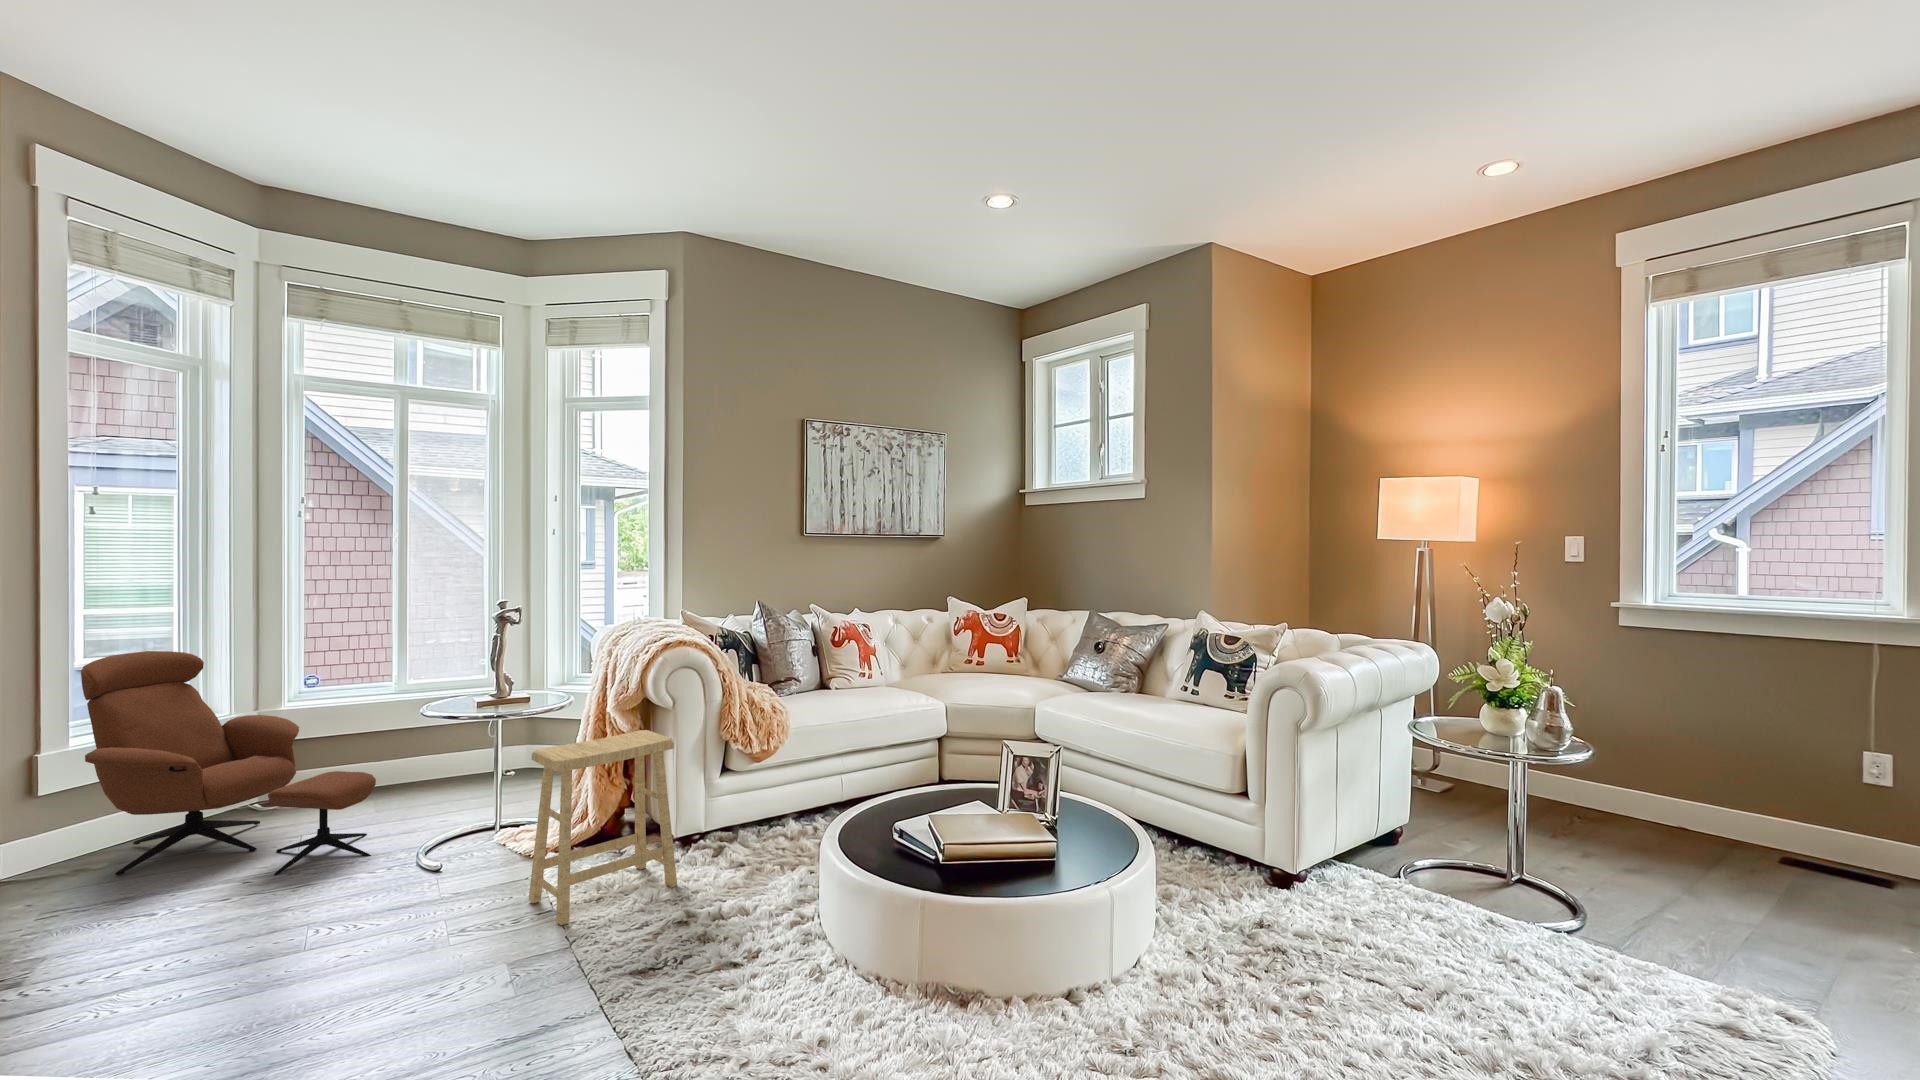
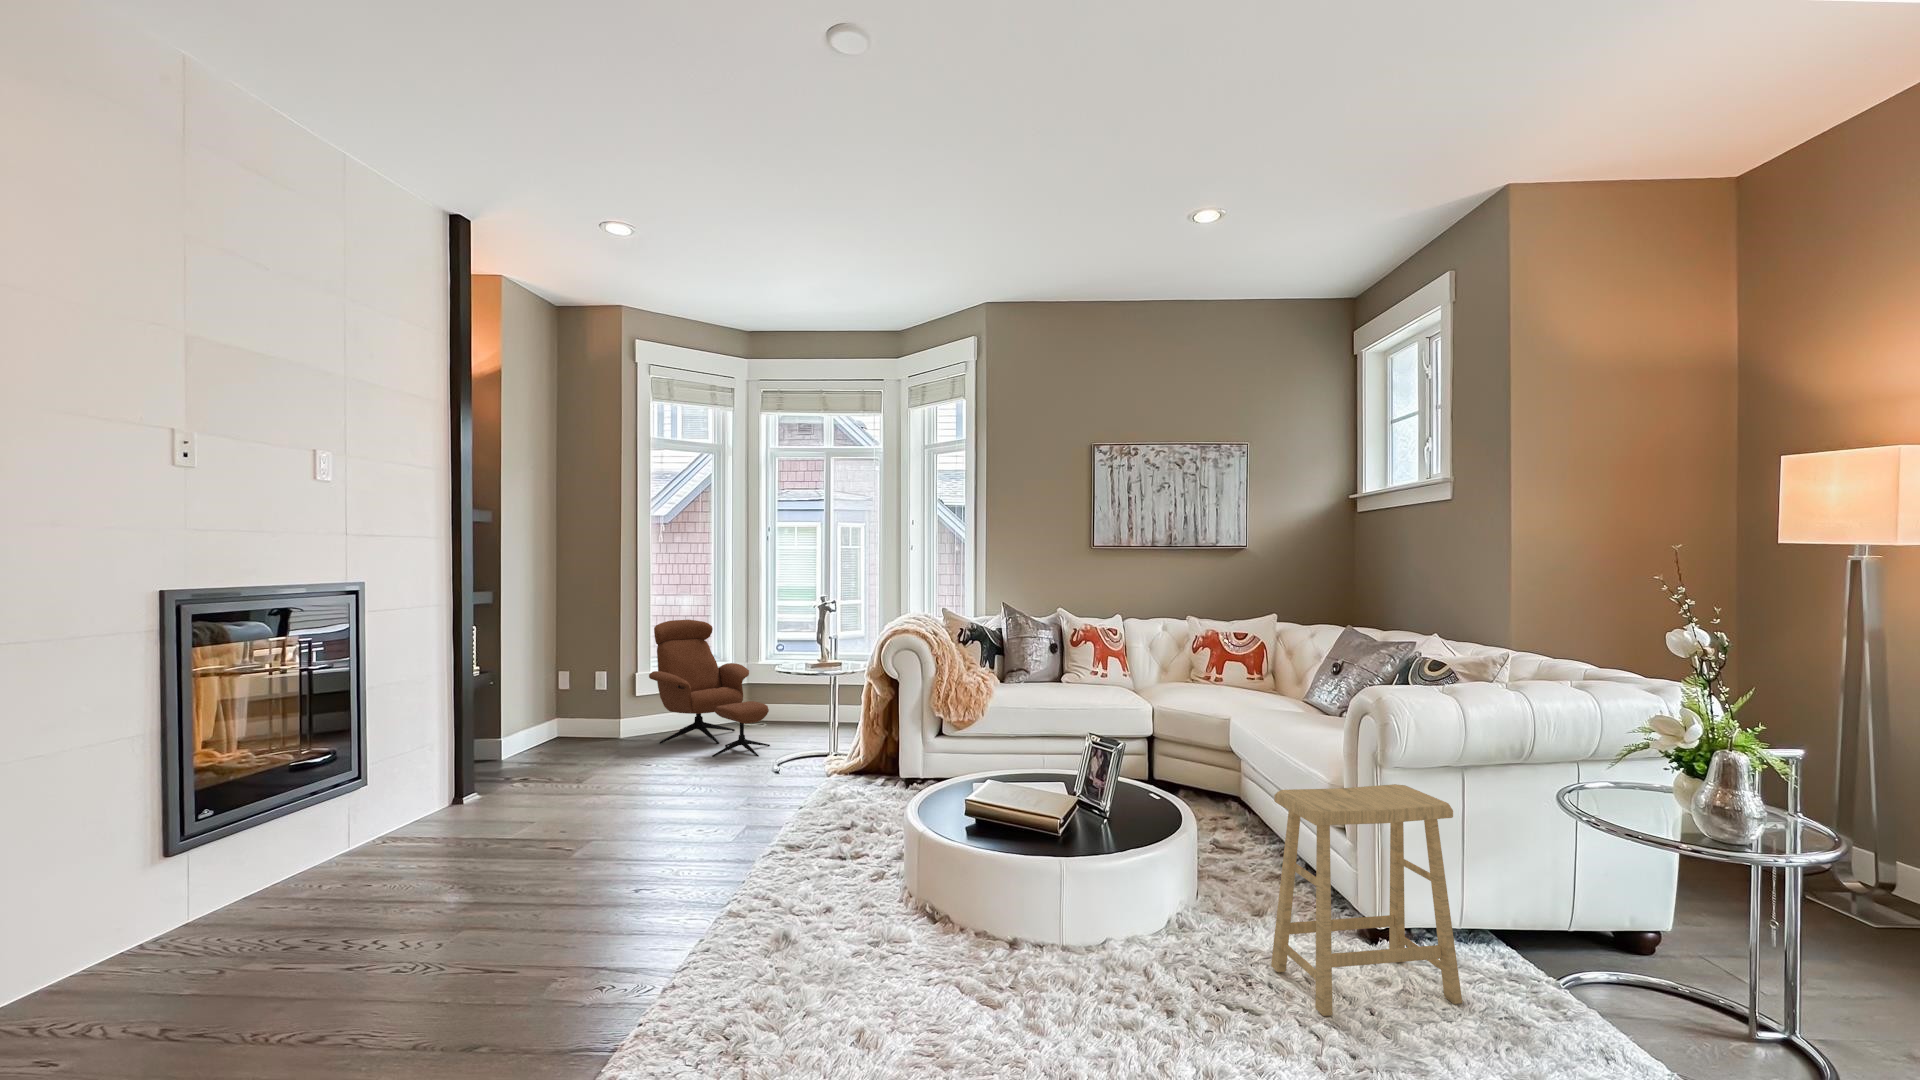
footstool: present [529,730,677,926] -> present [1271,784,1462,1016]

